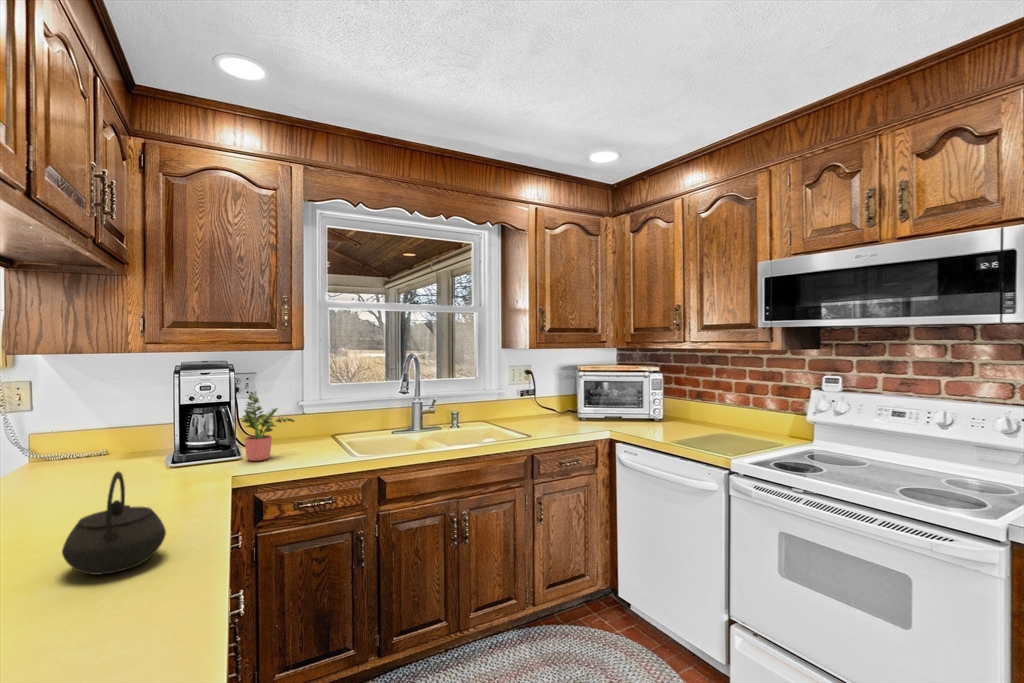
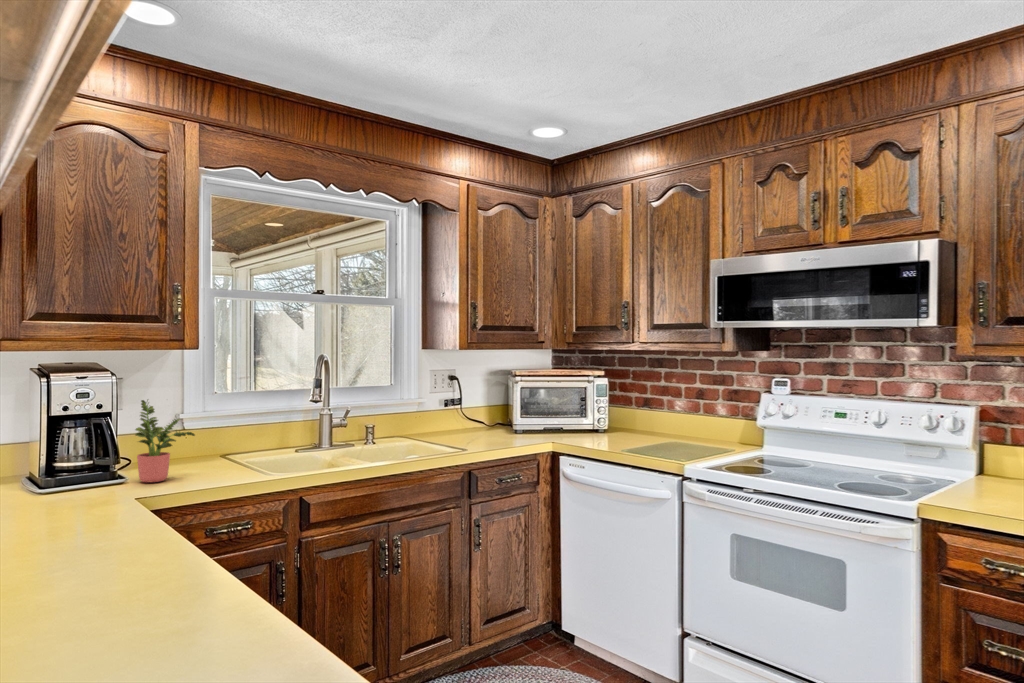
kettle: present [62,472,166,575] -> none [49,474,148,578]

